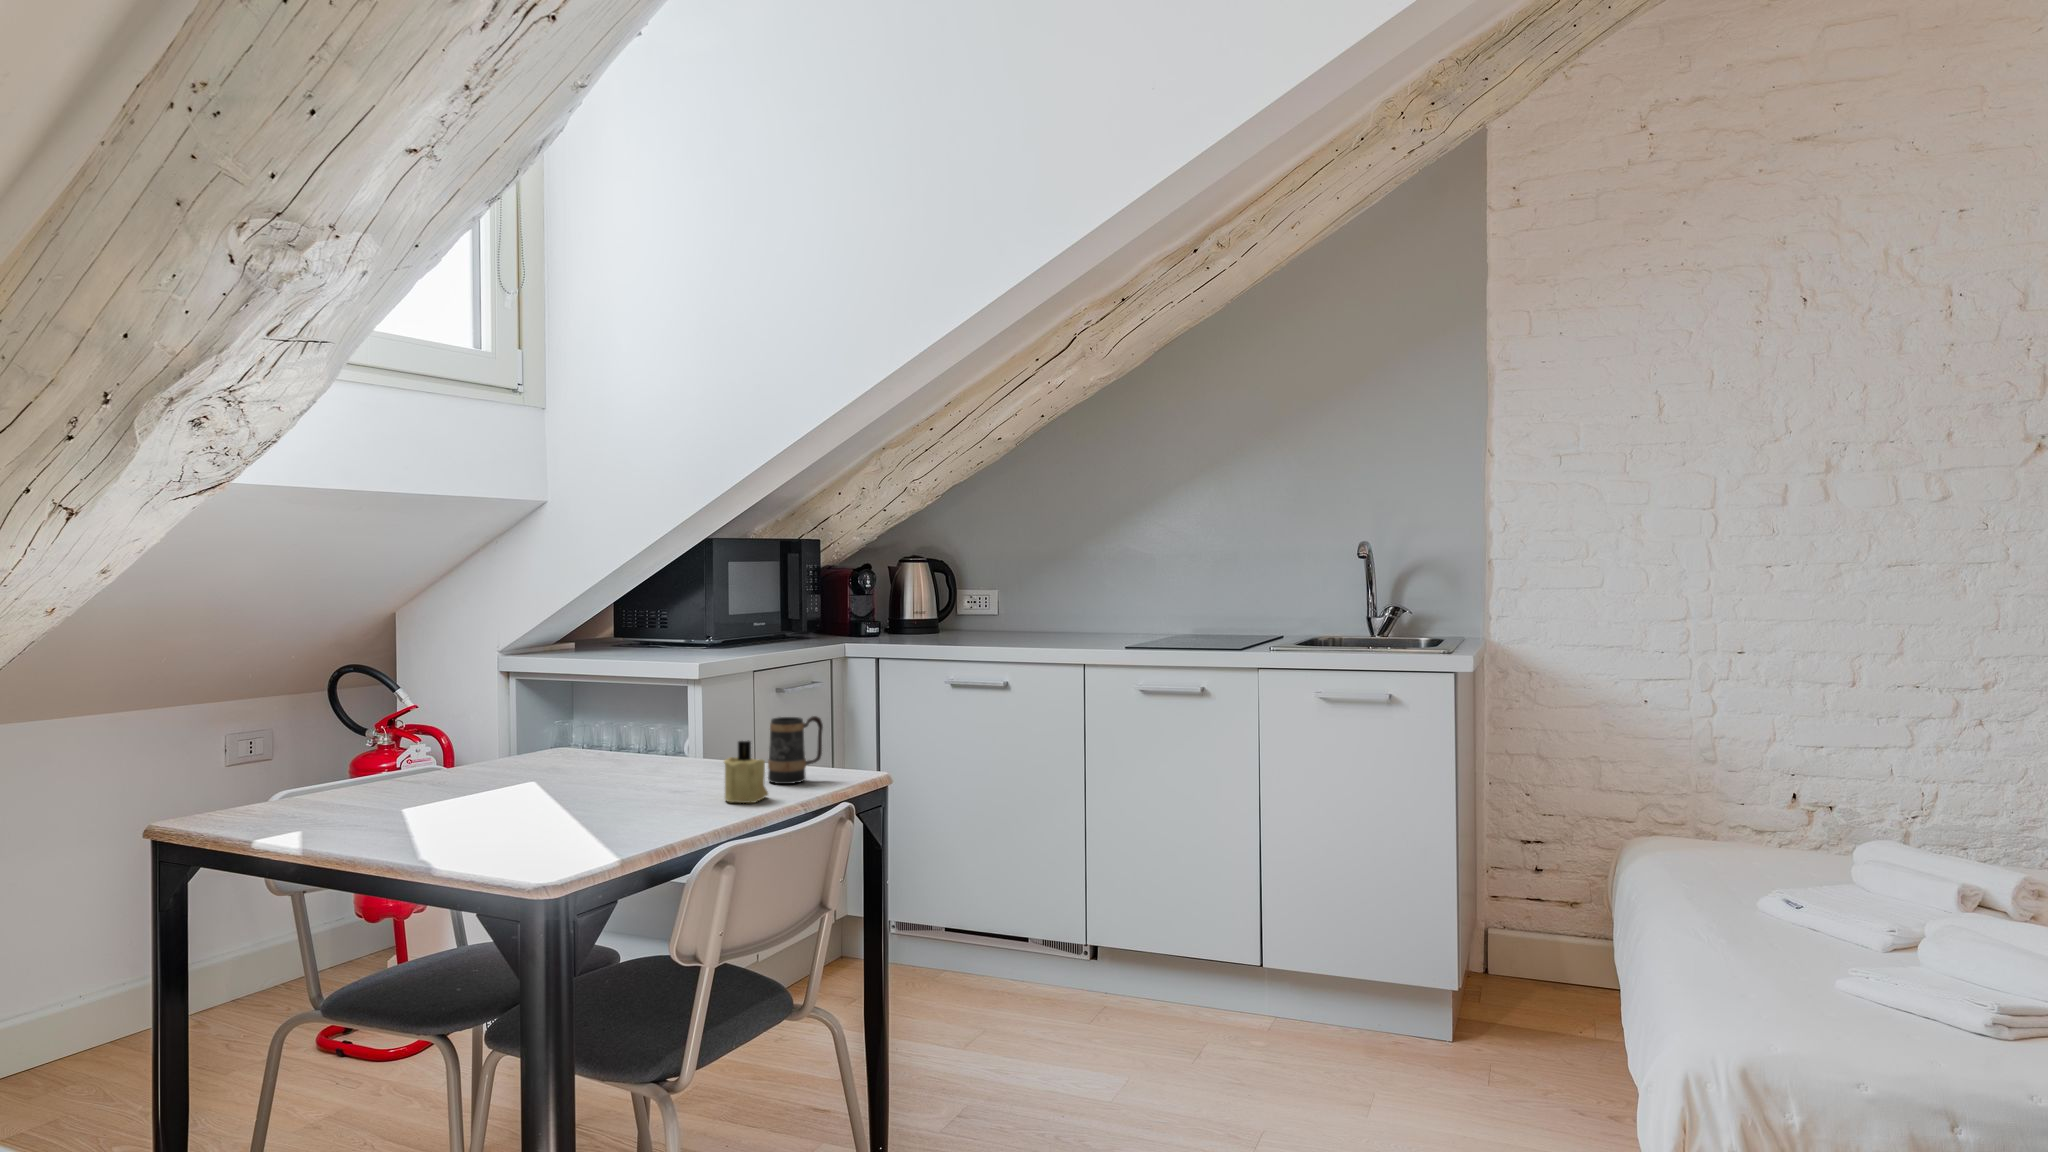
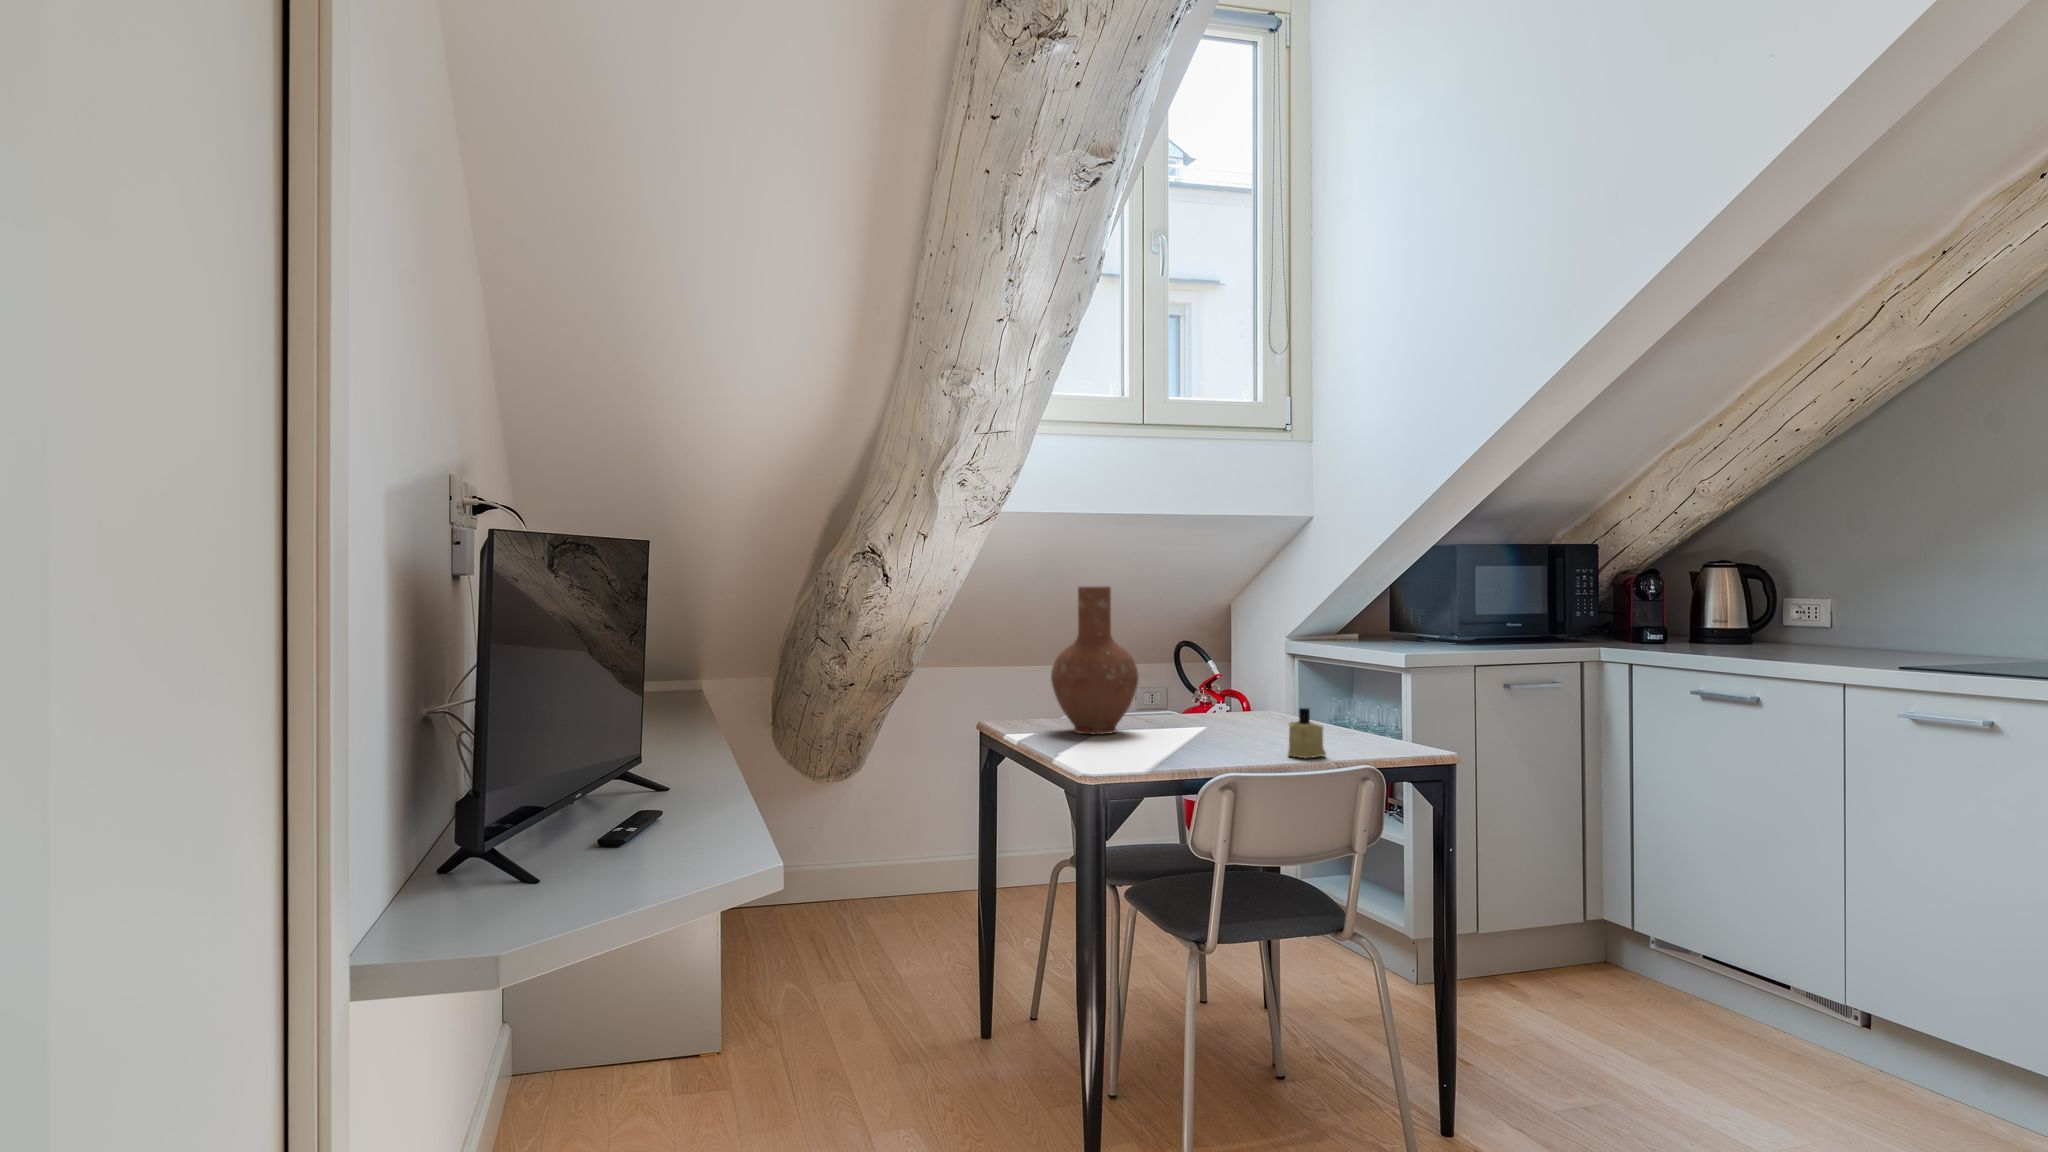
vase: none [325,592,470,812] -> present [1051,586,1139,734]
mug: present [768,716,823,784] -> none [1353,695,1401,752]

